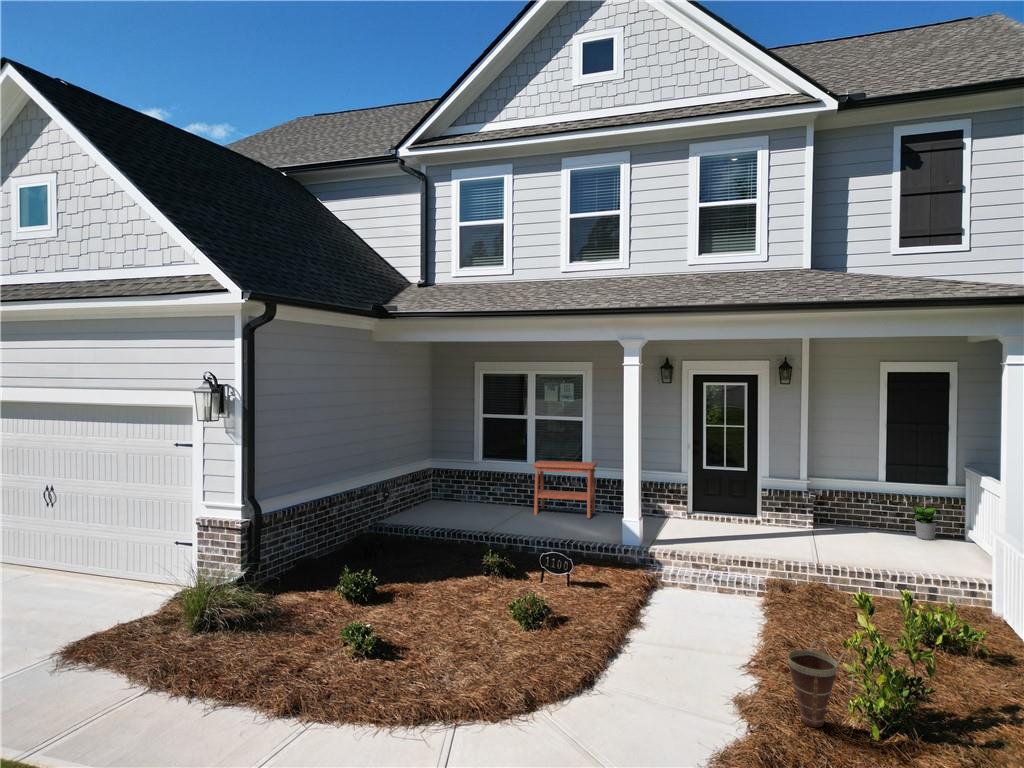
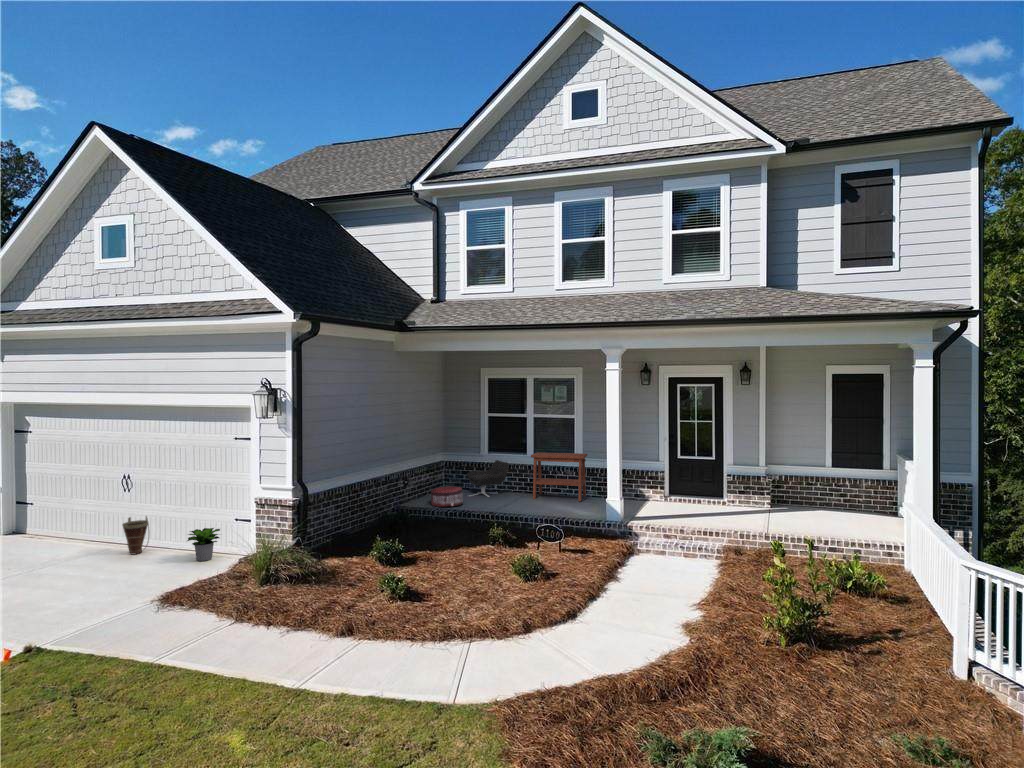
lounge chair: none [458,469,506,512] -> present [467,460,508,497]
pouf: none [415,500,452,525] -> present [431,486,463,507]
potted plant: present [908,506,944,540] -> present [187,528,220,561]
basket: present [788,640,854,727] -> present [123,516,149,554]

